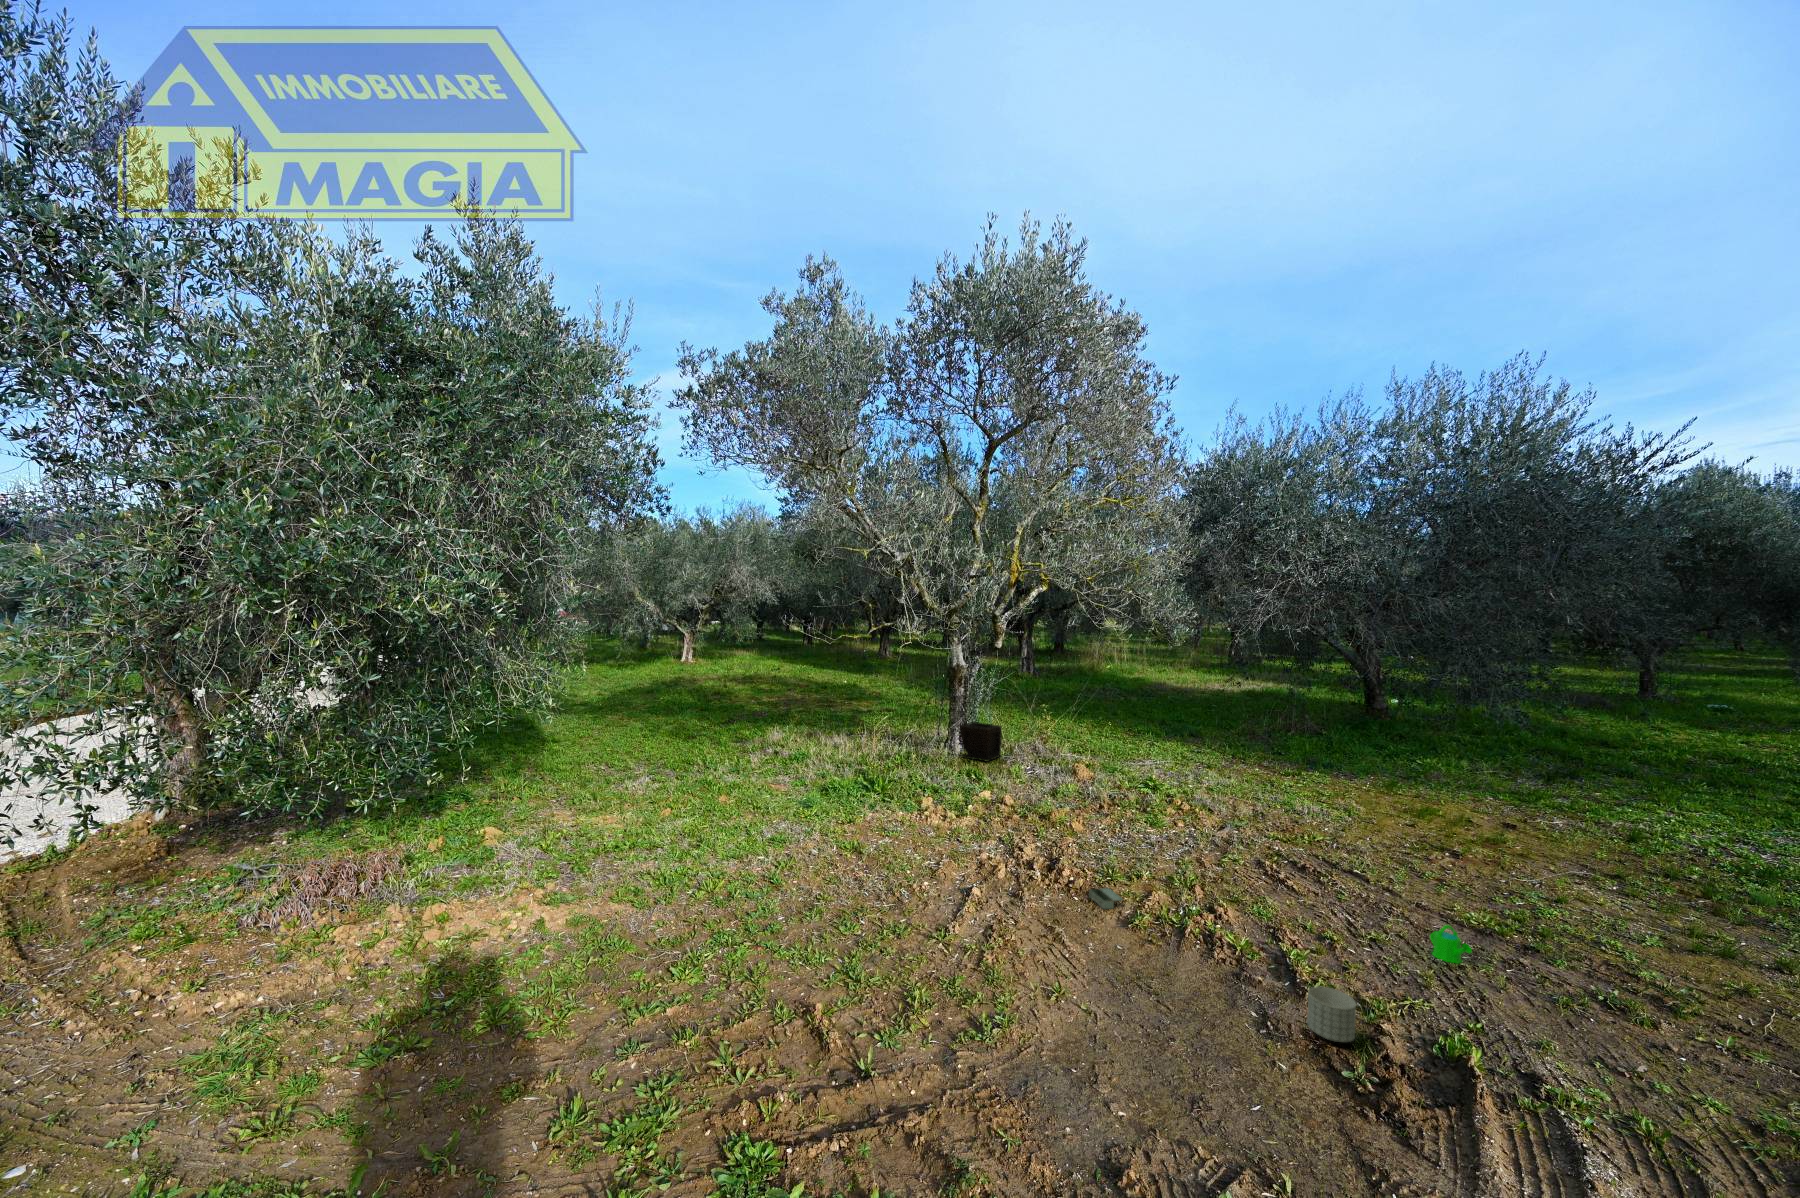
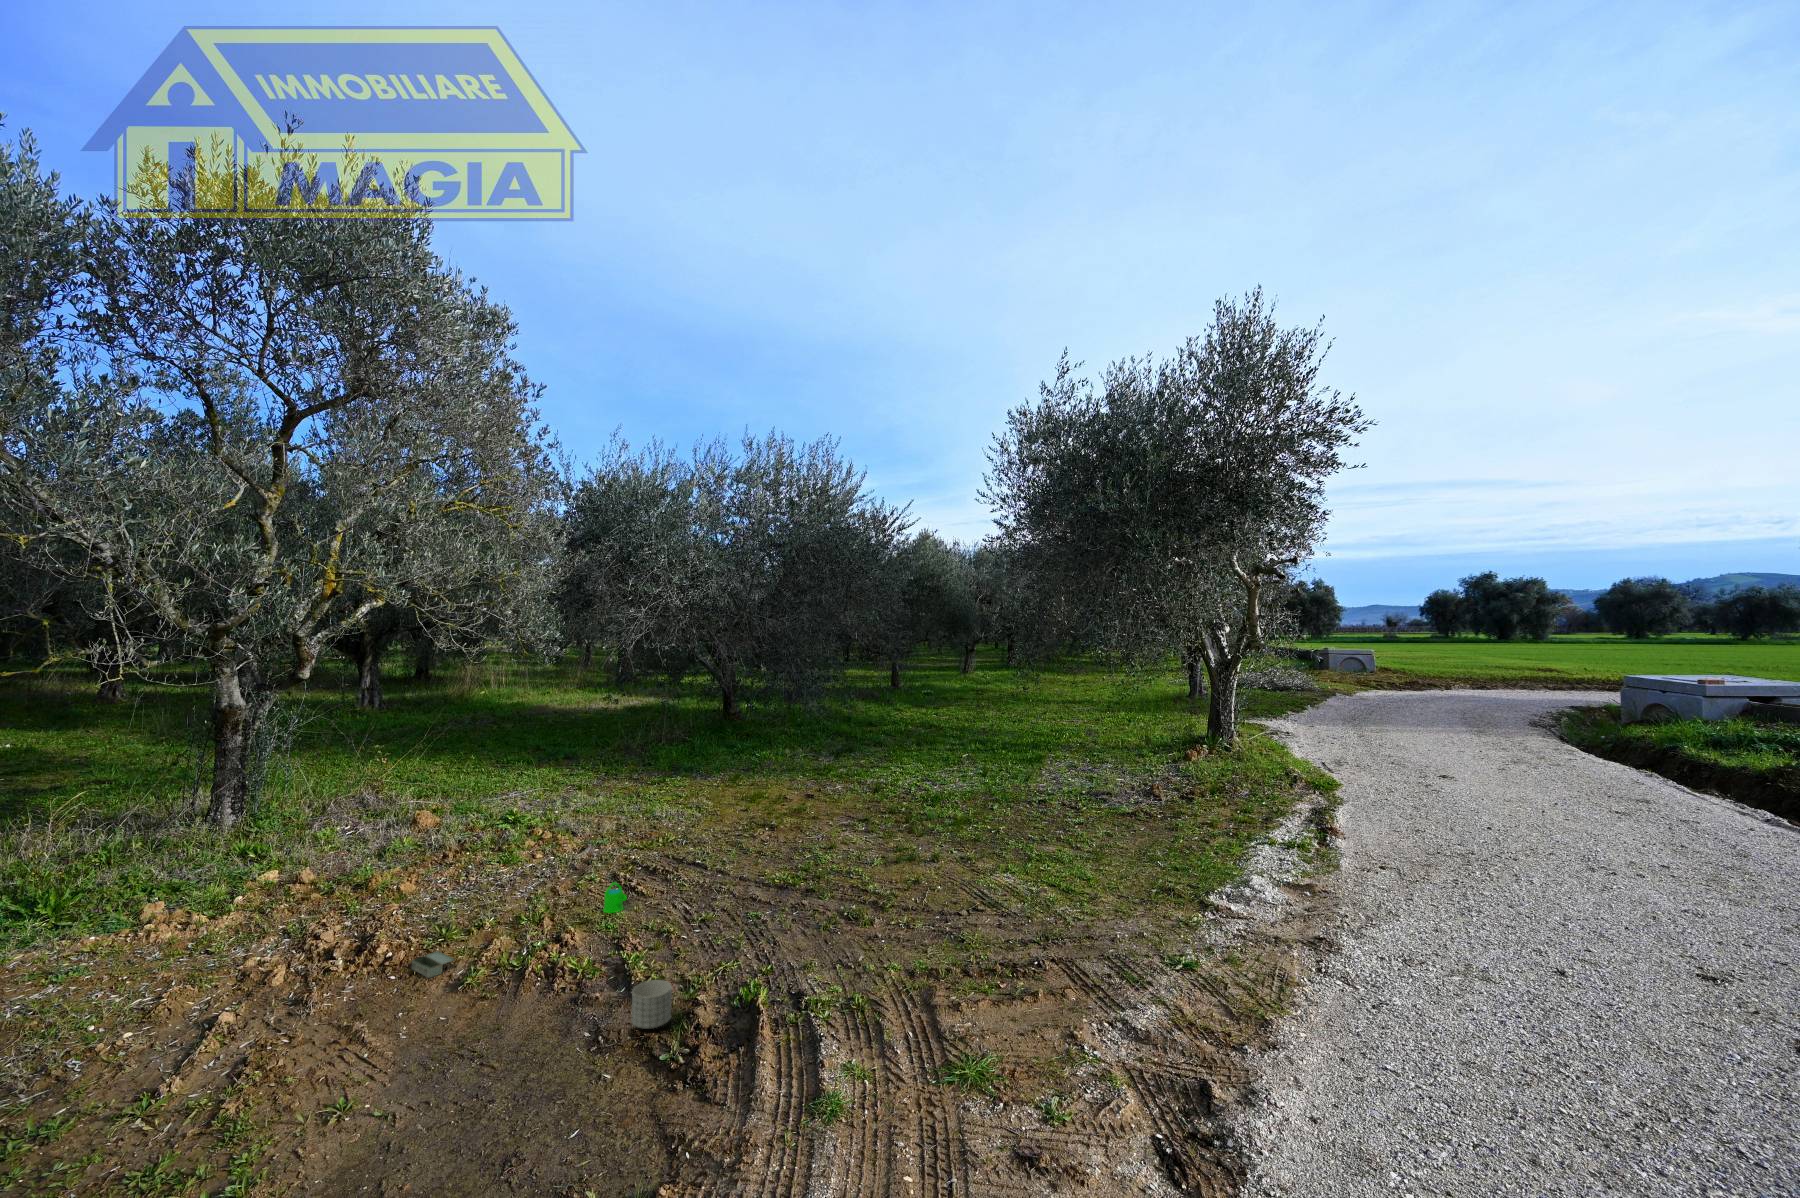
wooden crate: present [959,722,1002,761] -> none [227,779,302,833]
watering can: present [1430,925,1472,963] -> present [603,882,627,913]

